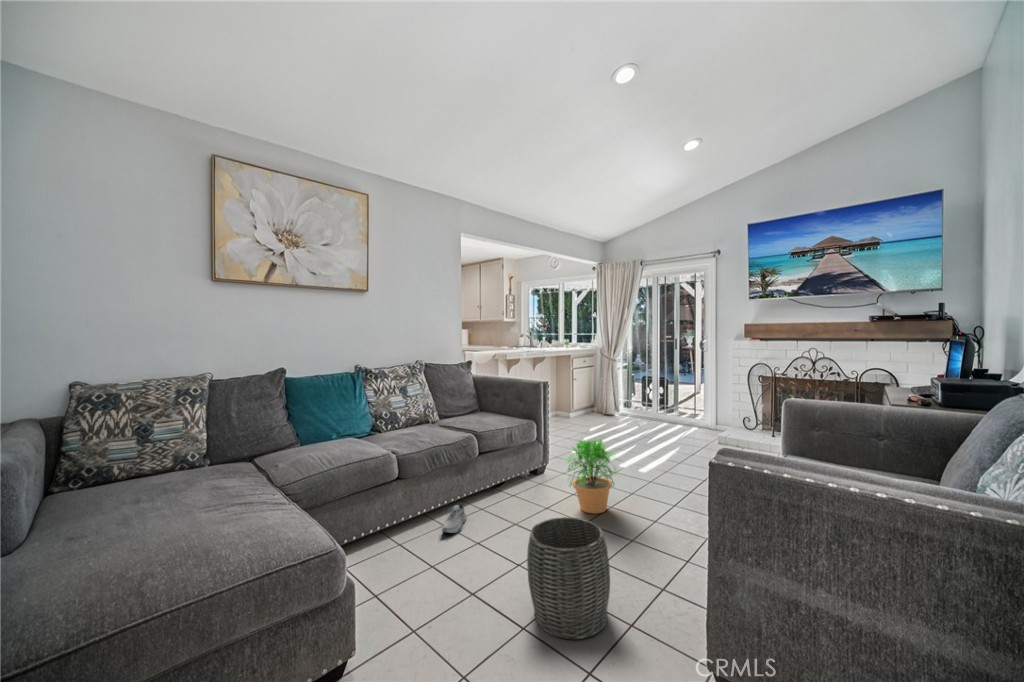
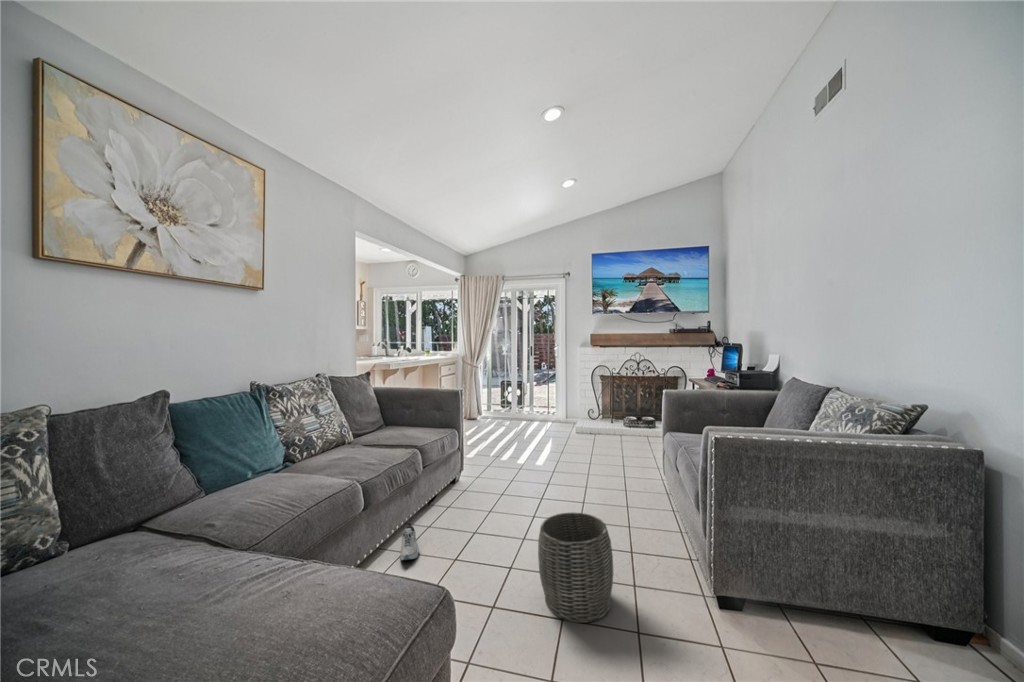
potted plant: present [568,439,616,513] -> none [496,439,551,509]

